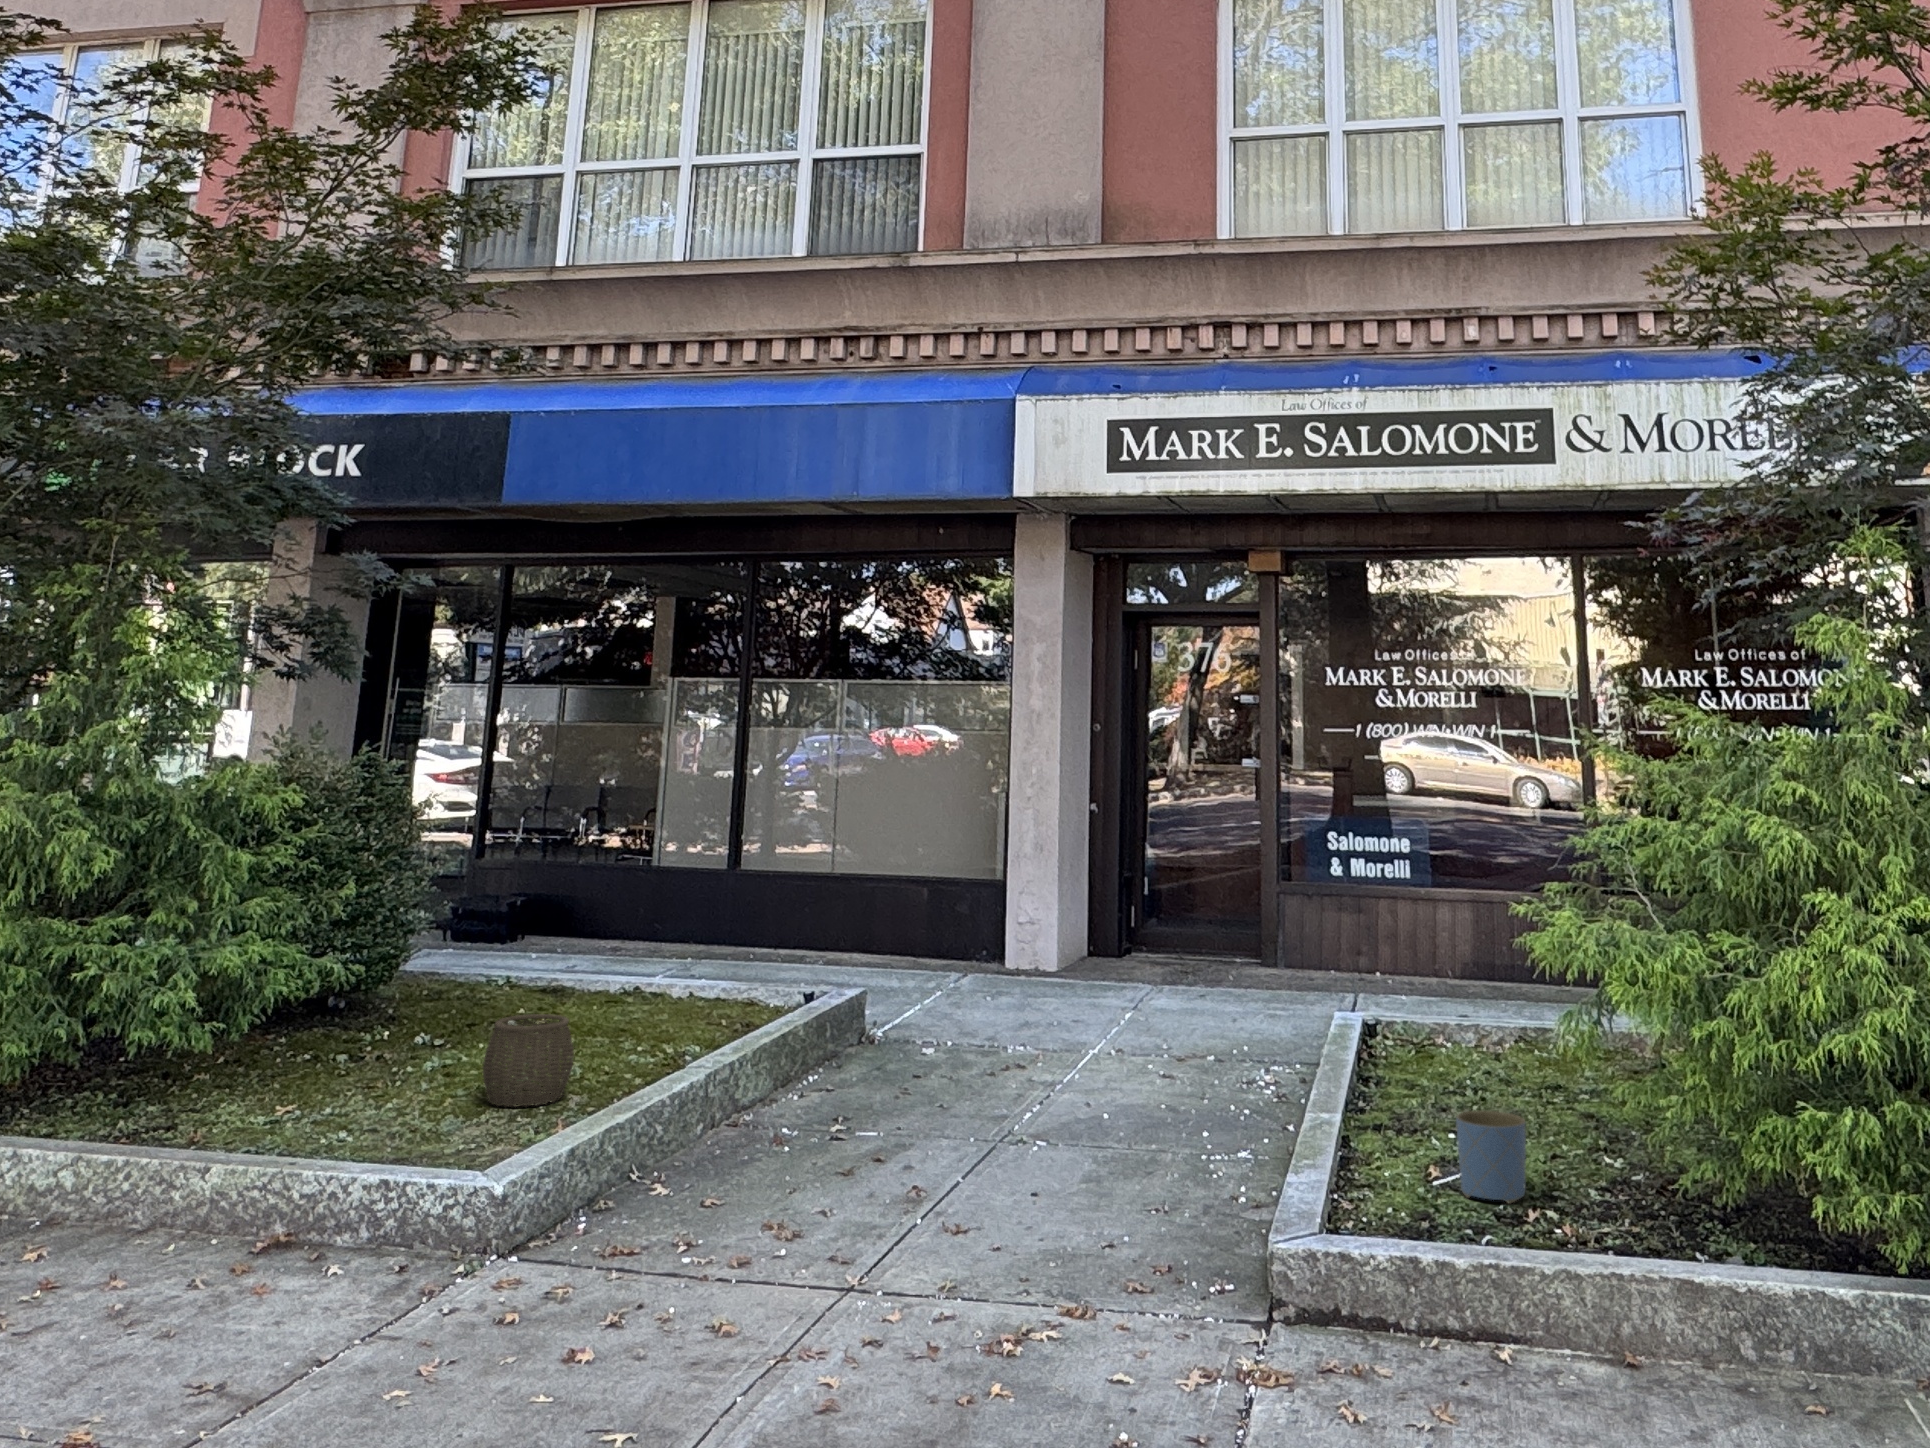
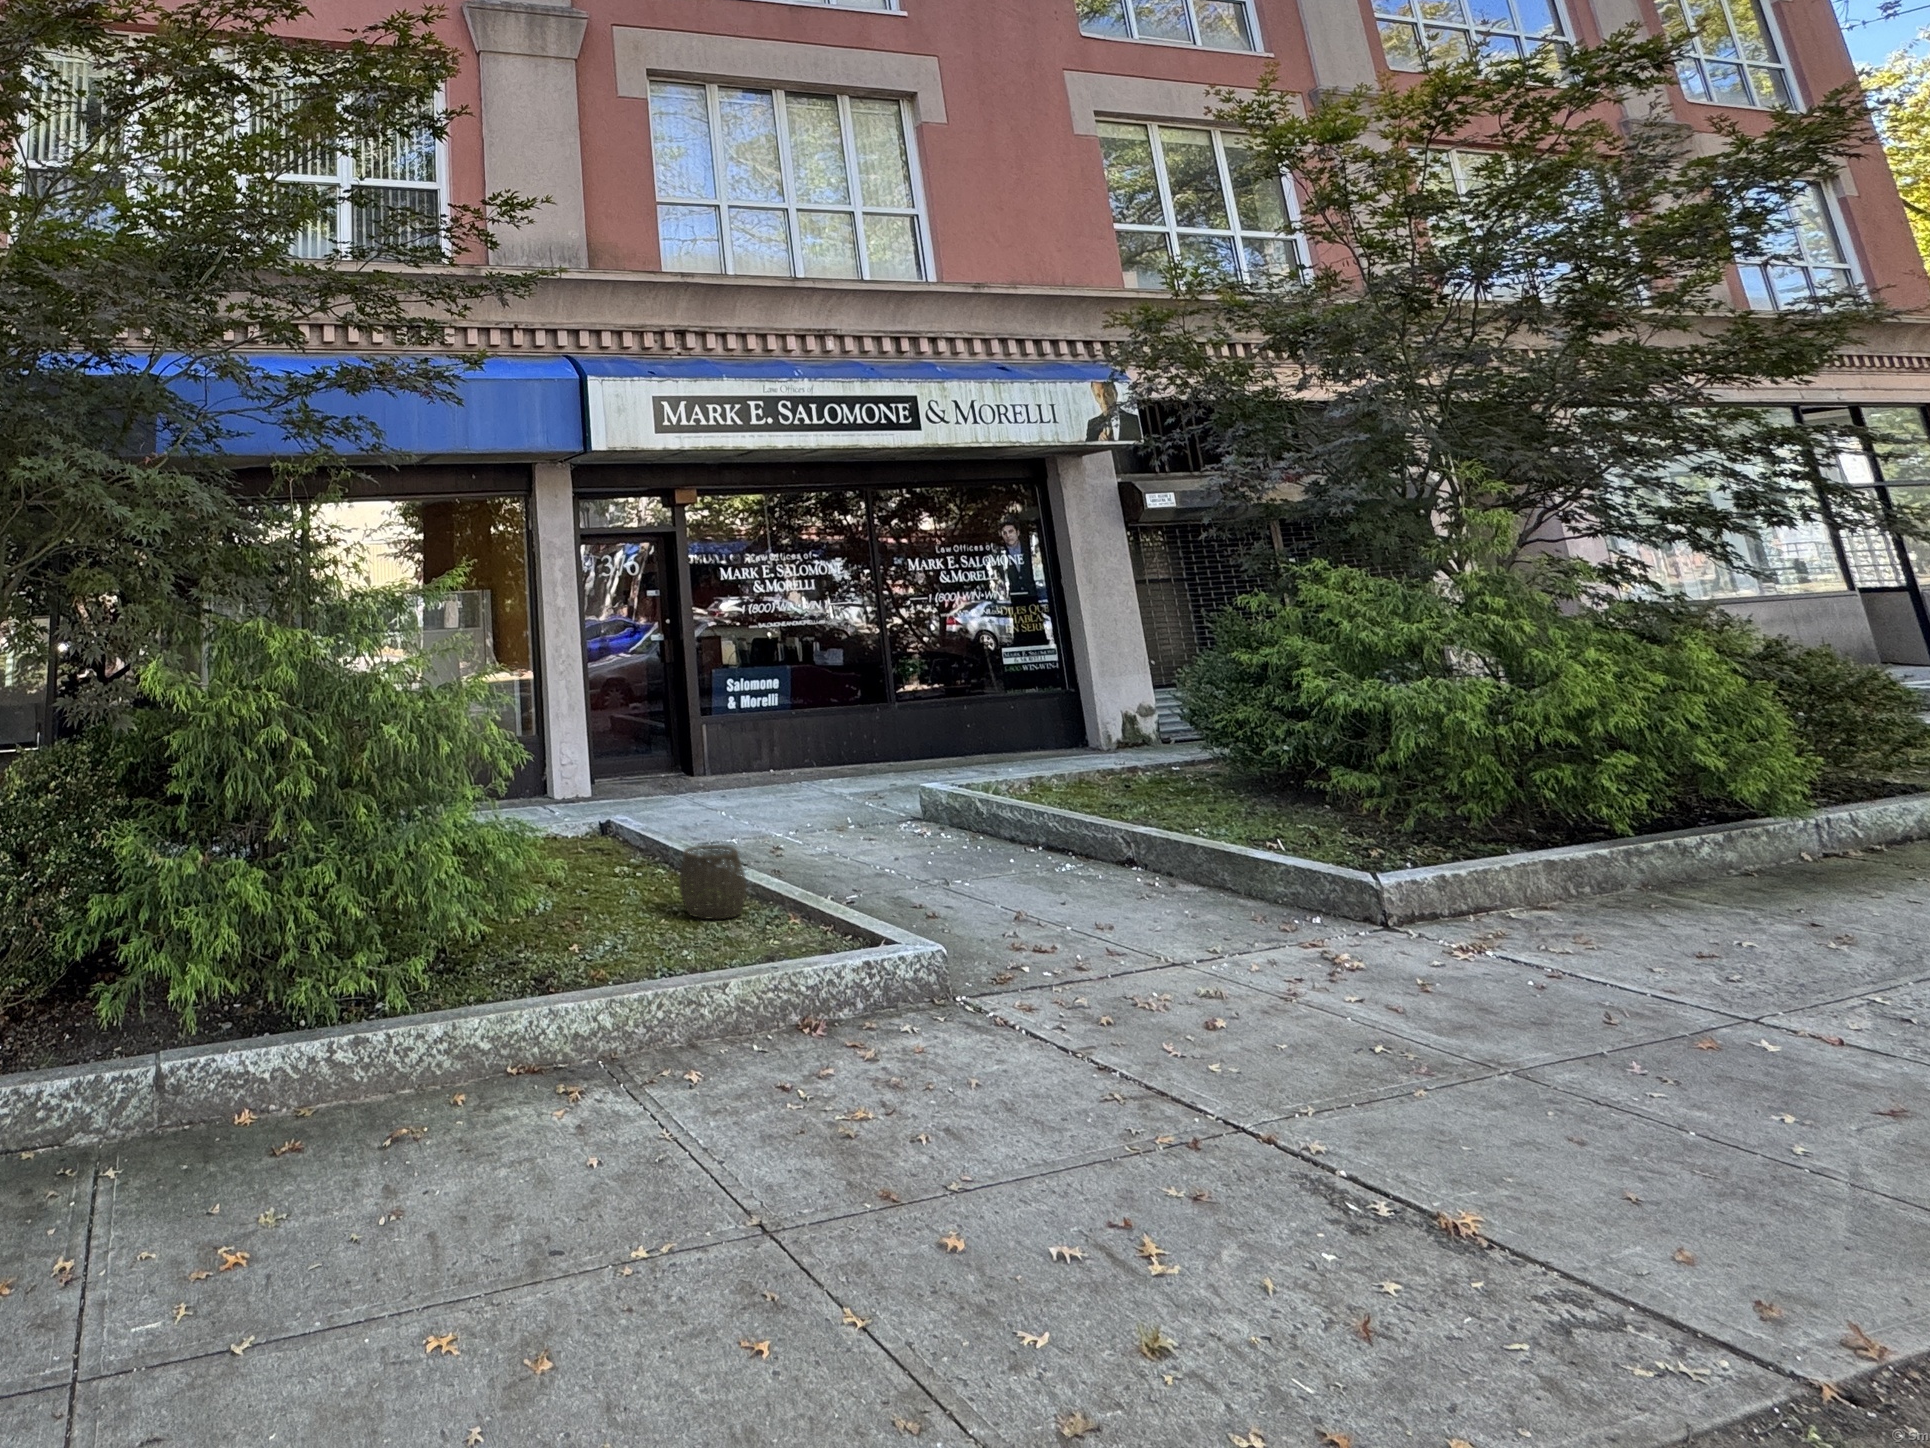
planter: present [1456,1110,1526,1203] -> none [1325,813,1378,864]

